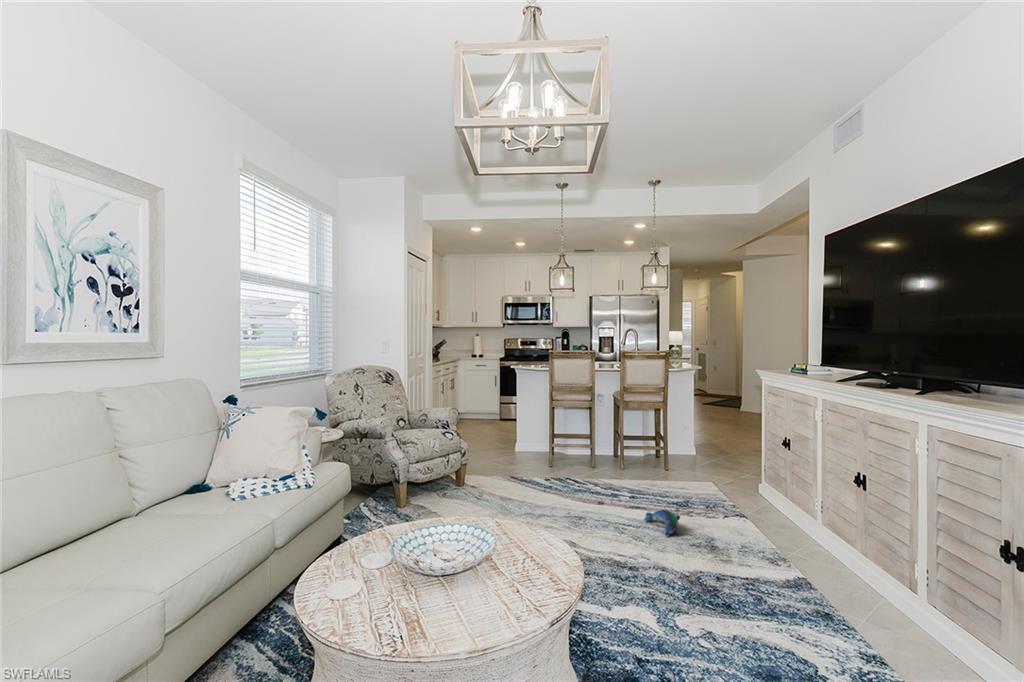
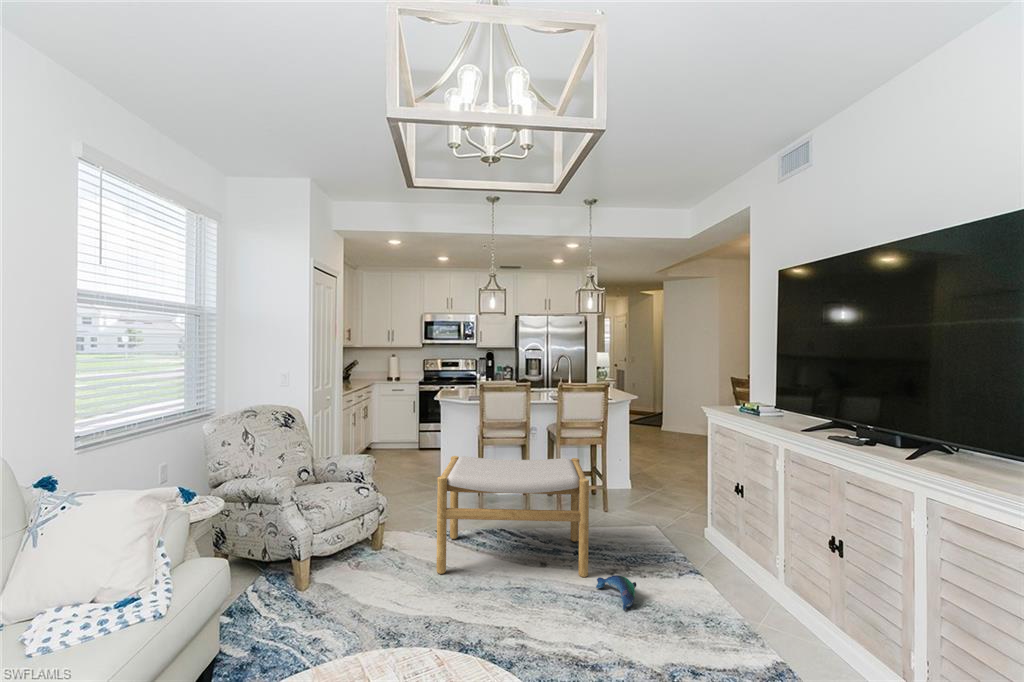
footstool: none [508,411,640,513] -> present [437,456,589,577]

